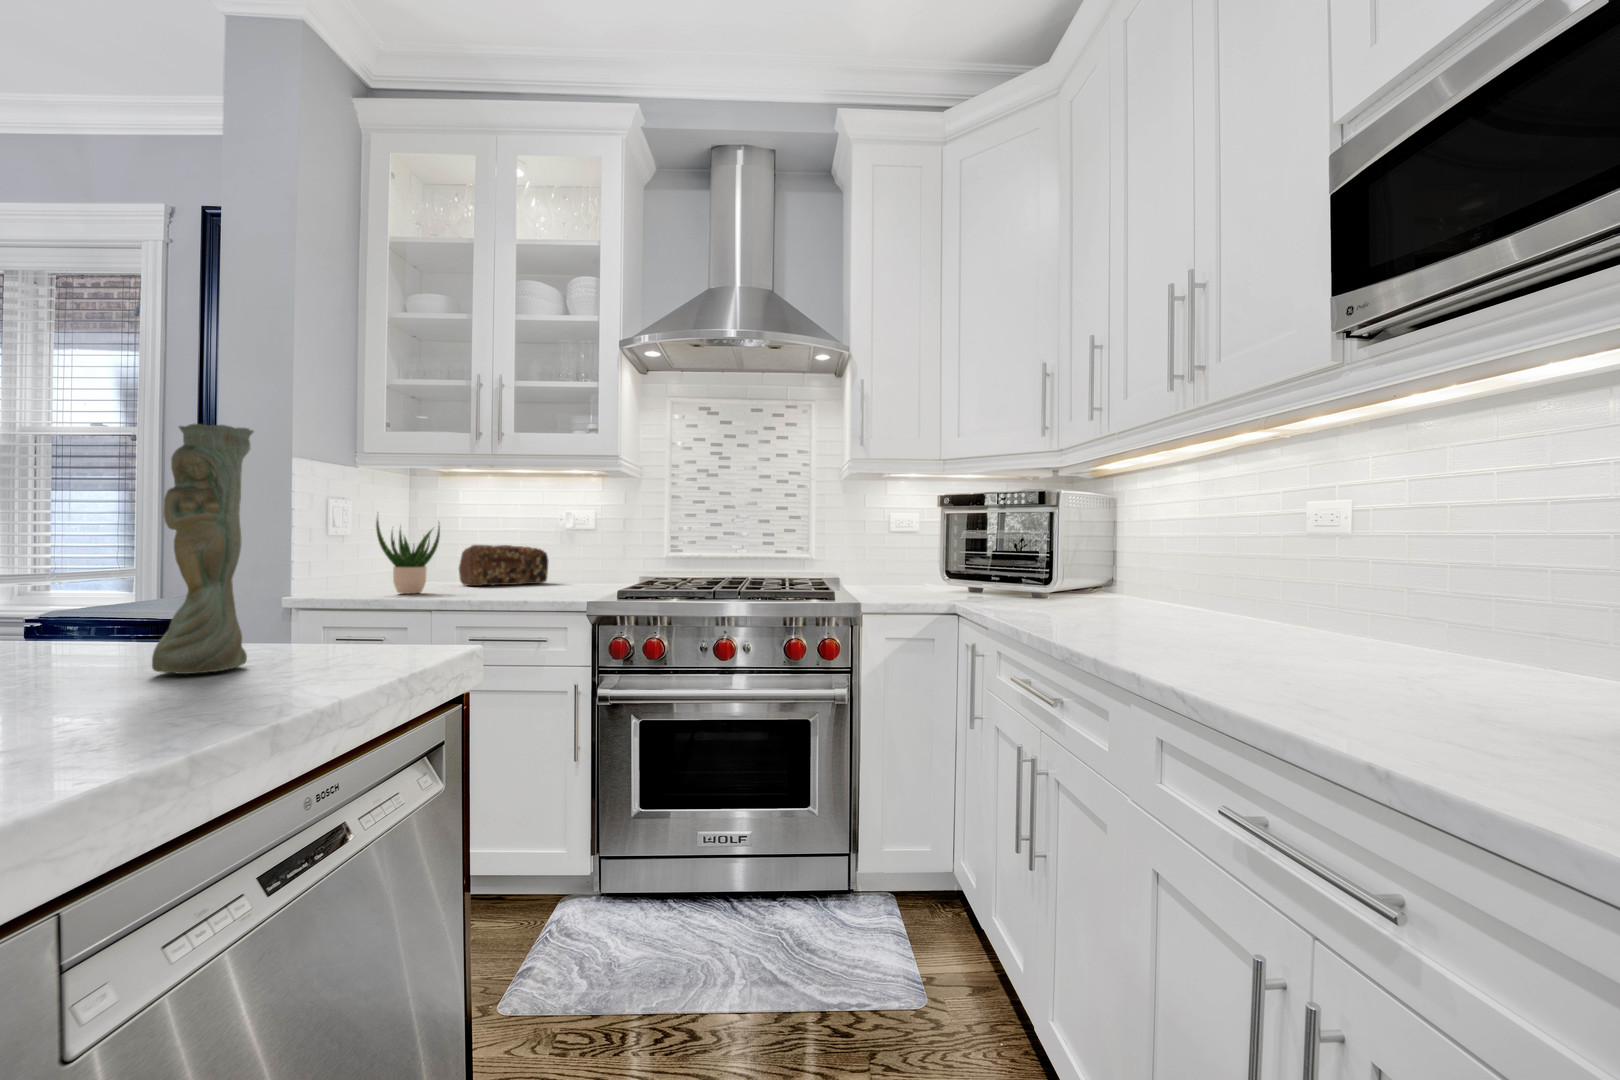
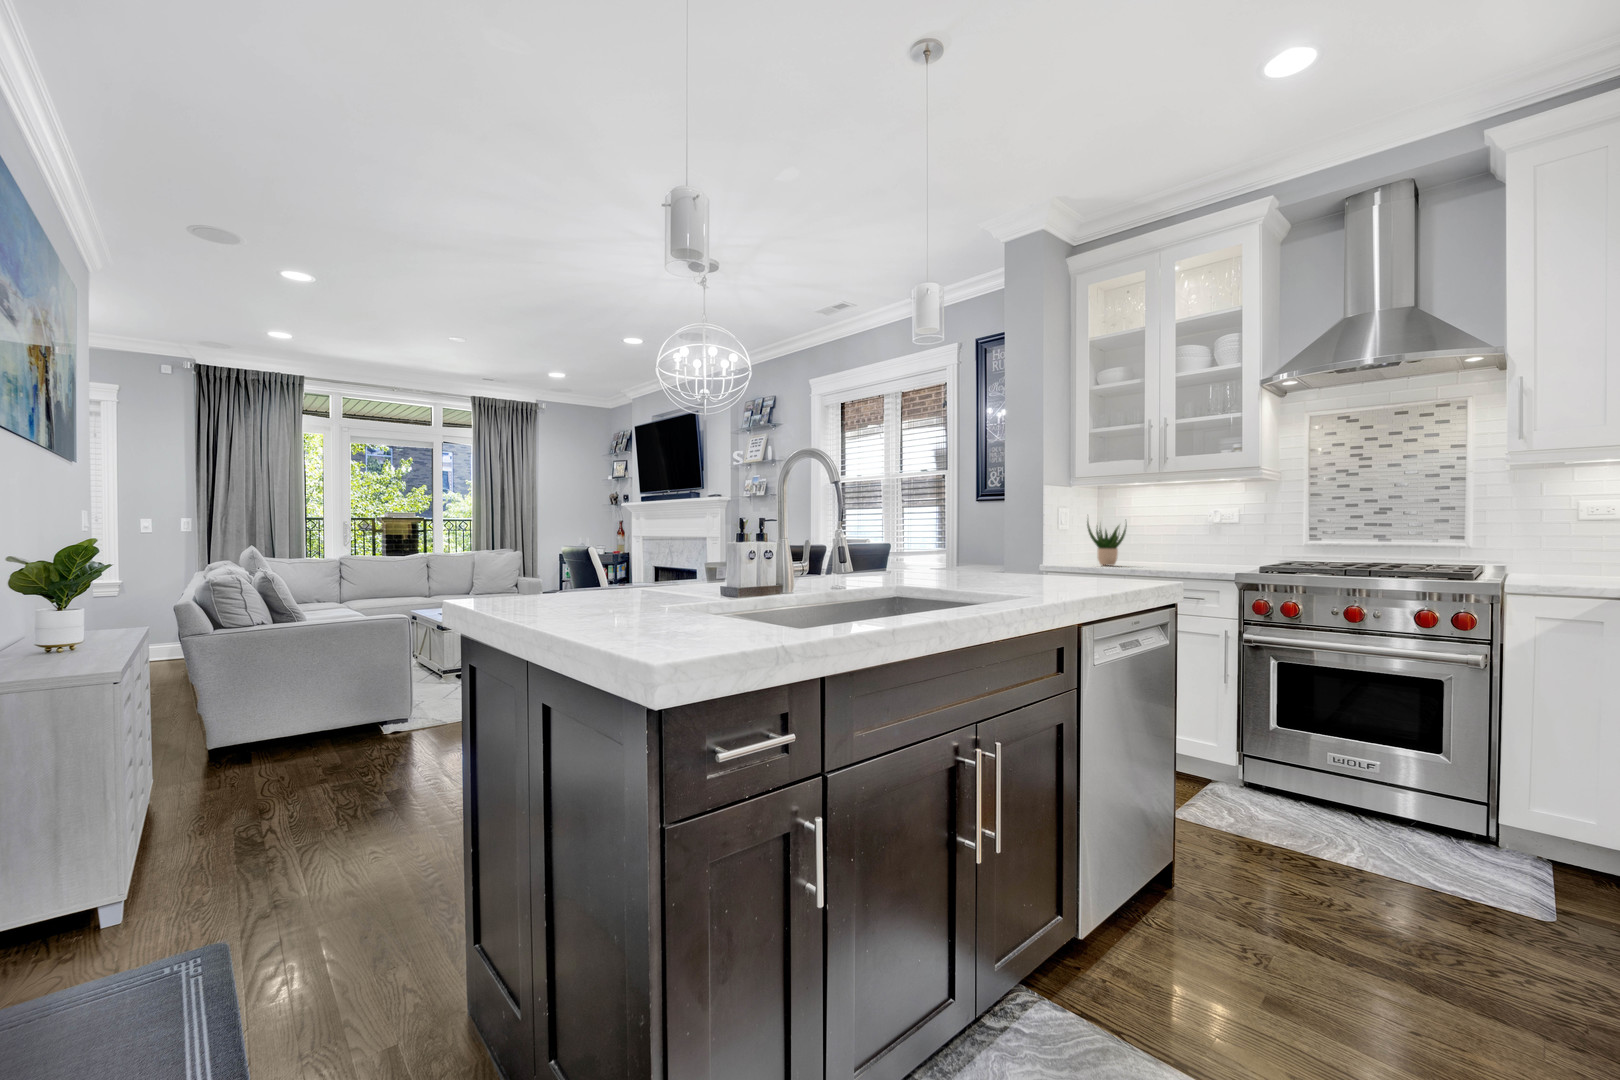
vase: present [152,424,253,674] -> none [1056,482,1088,581]
bread loaf: present [459,545,548,586] -> none [1132,535,1199,563]

